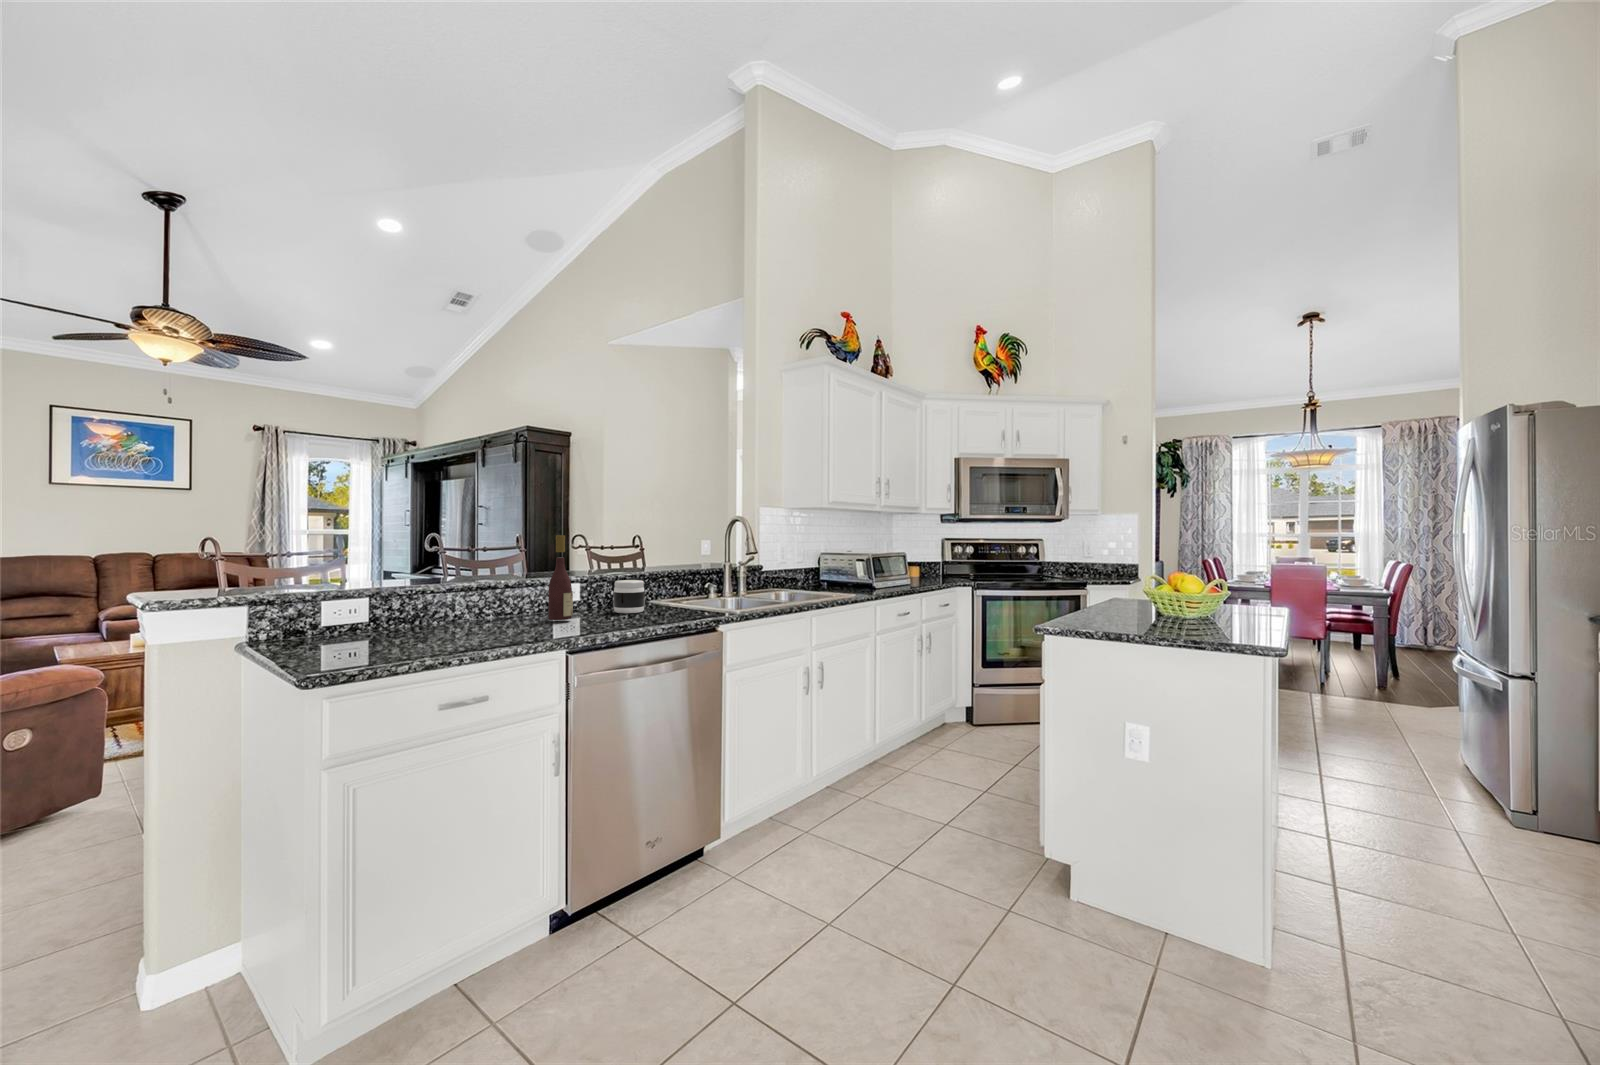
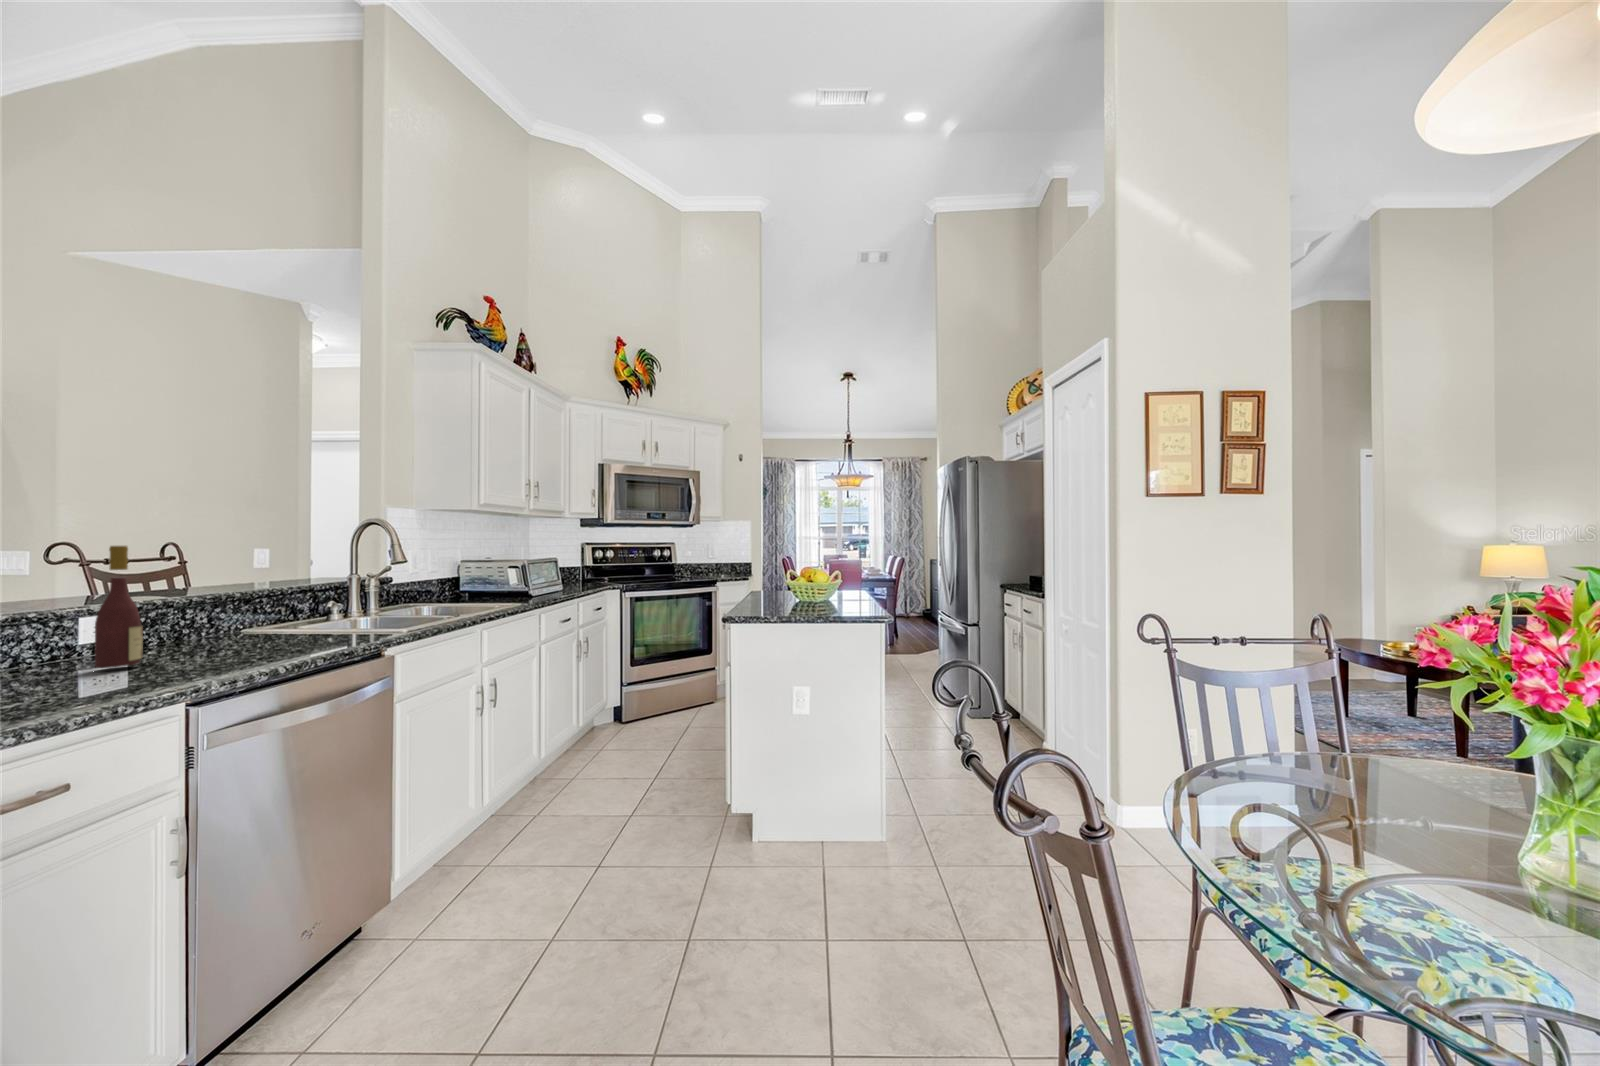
jar: present [613,580,645,613] -> none [198,603,253,649]

